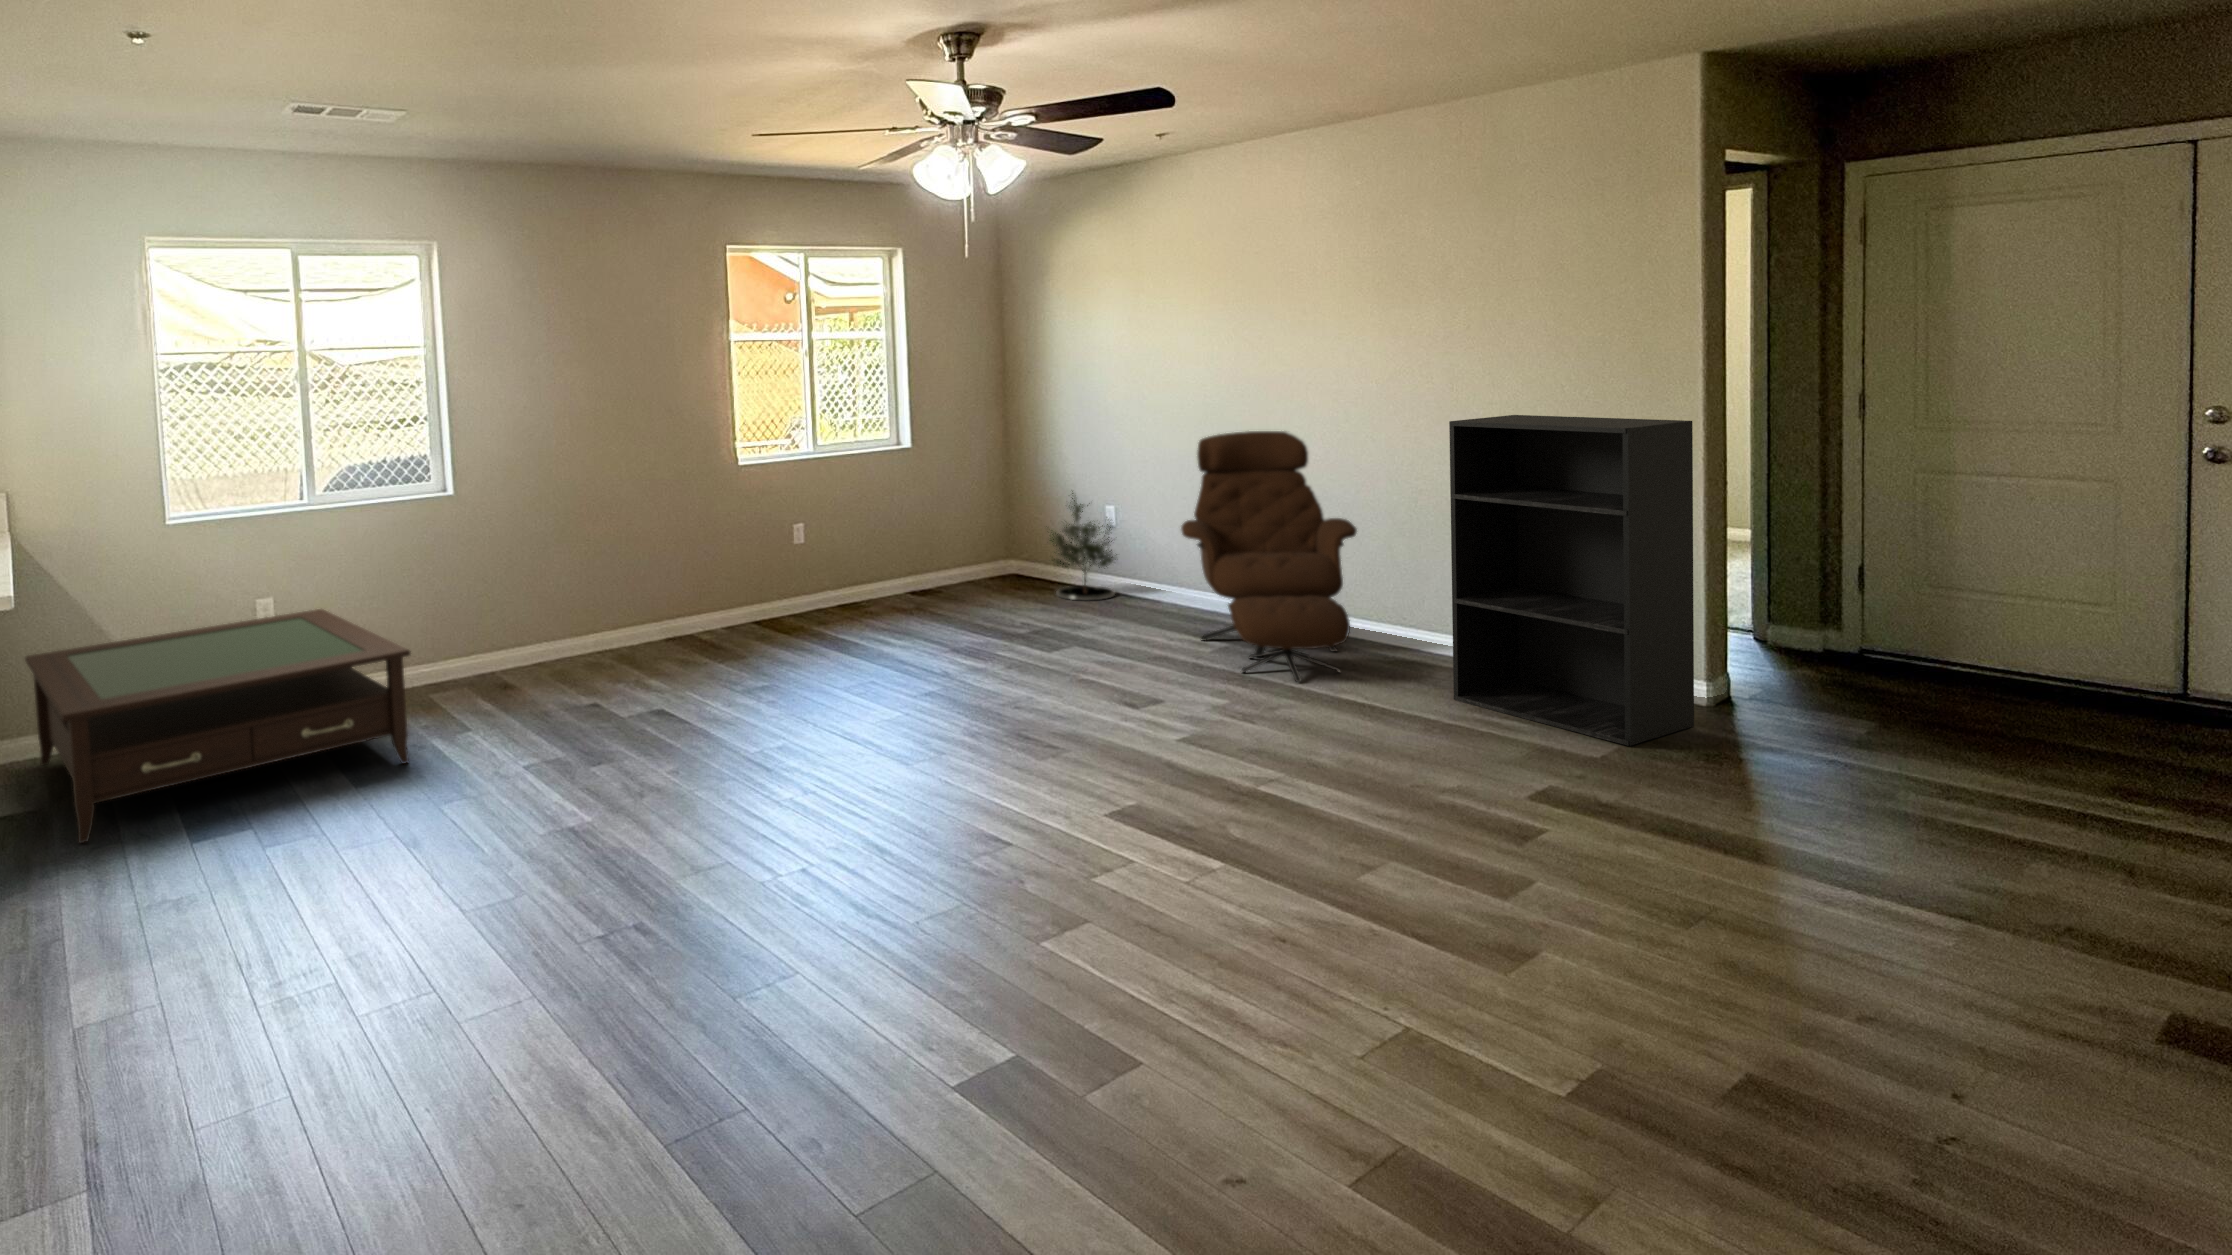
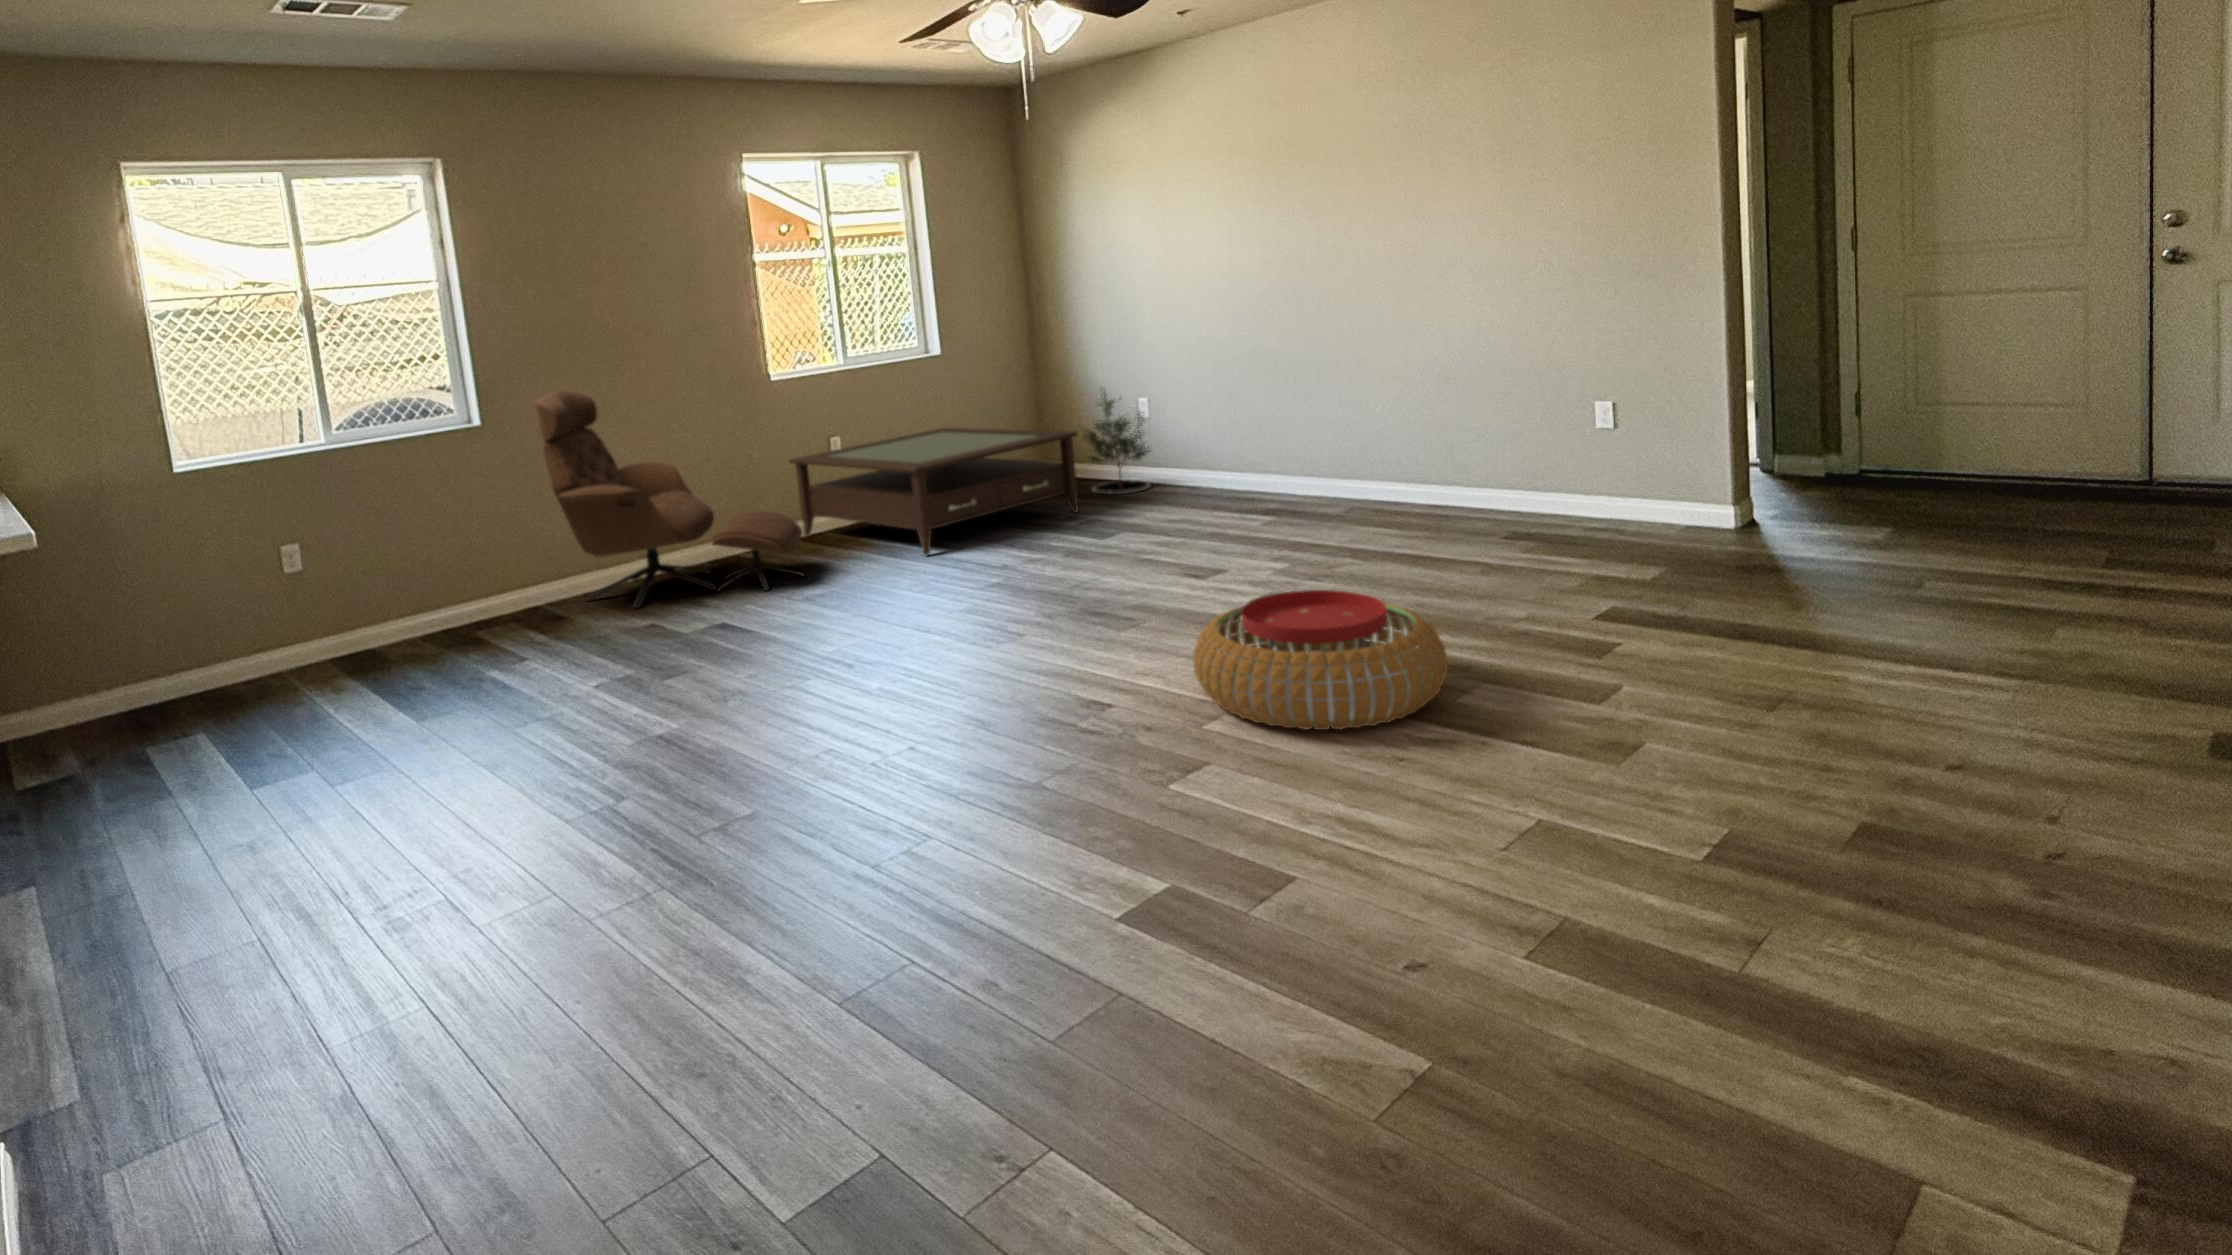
bookshelf: present [1449,415,1694,746] -> none [1483,252,1727,567]
lounge chair: present [1181,431,1357,682] -> present [535,390,804,608]
coffee table: present [25,609,410,843] -> present [790,428,1079,555]
pouf: none [1095,743,1352,897] -> present [1193,590,1448,730]

